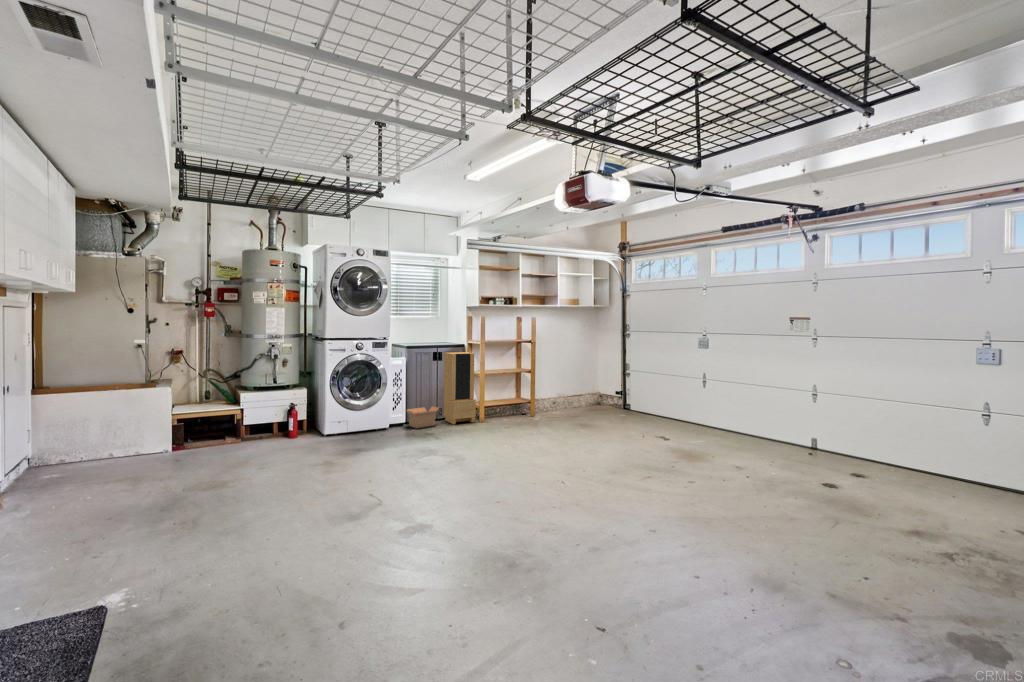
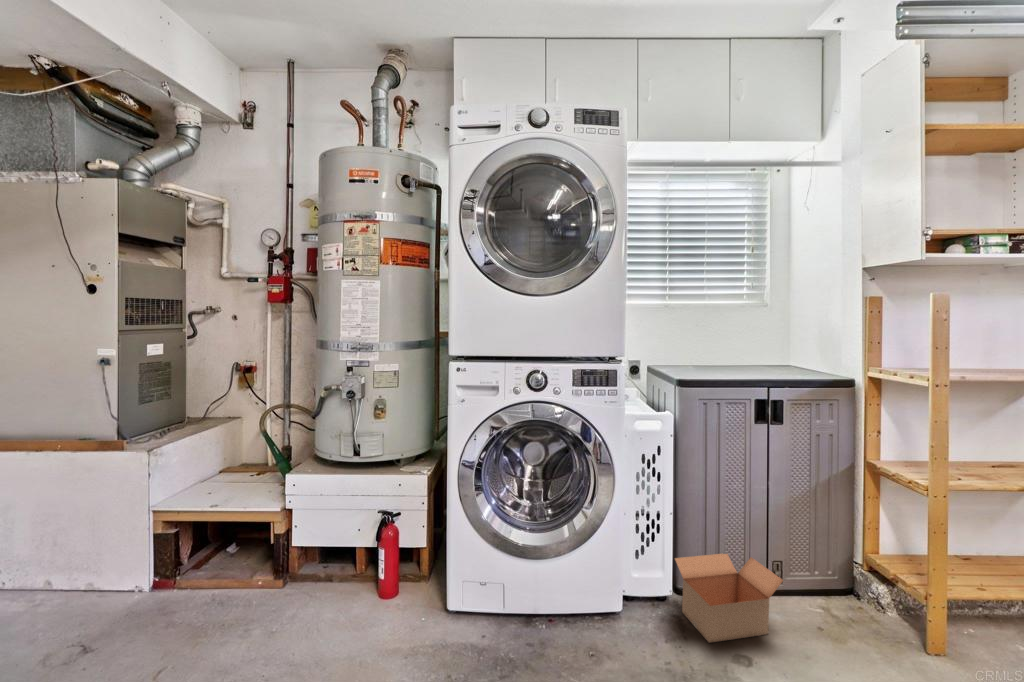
storage cabinet: present [444,352,476,424] -> none [786,404,928,651]

